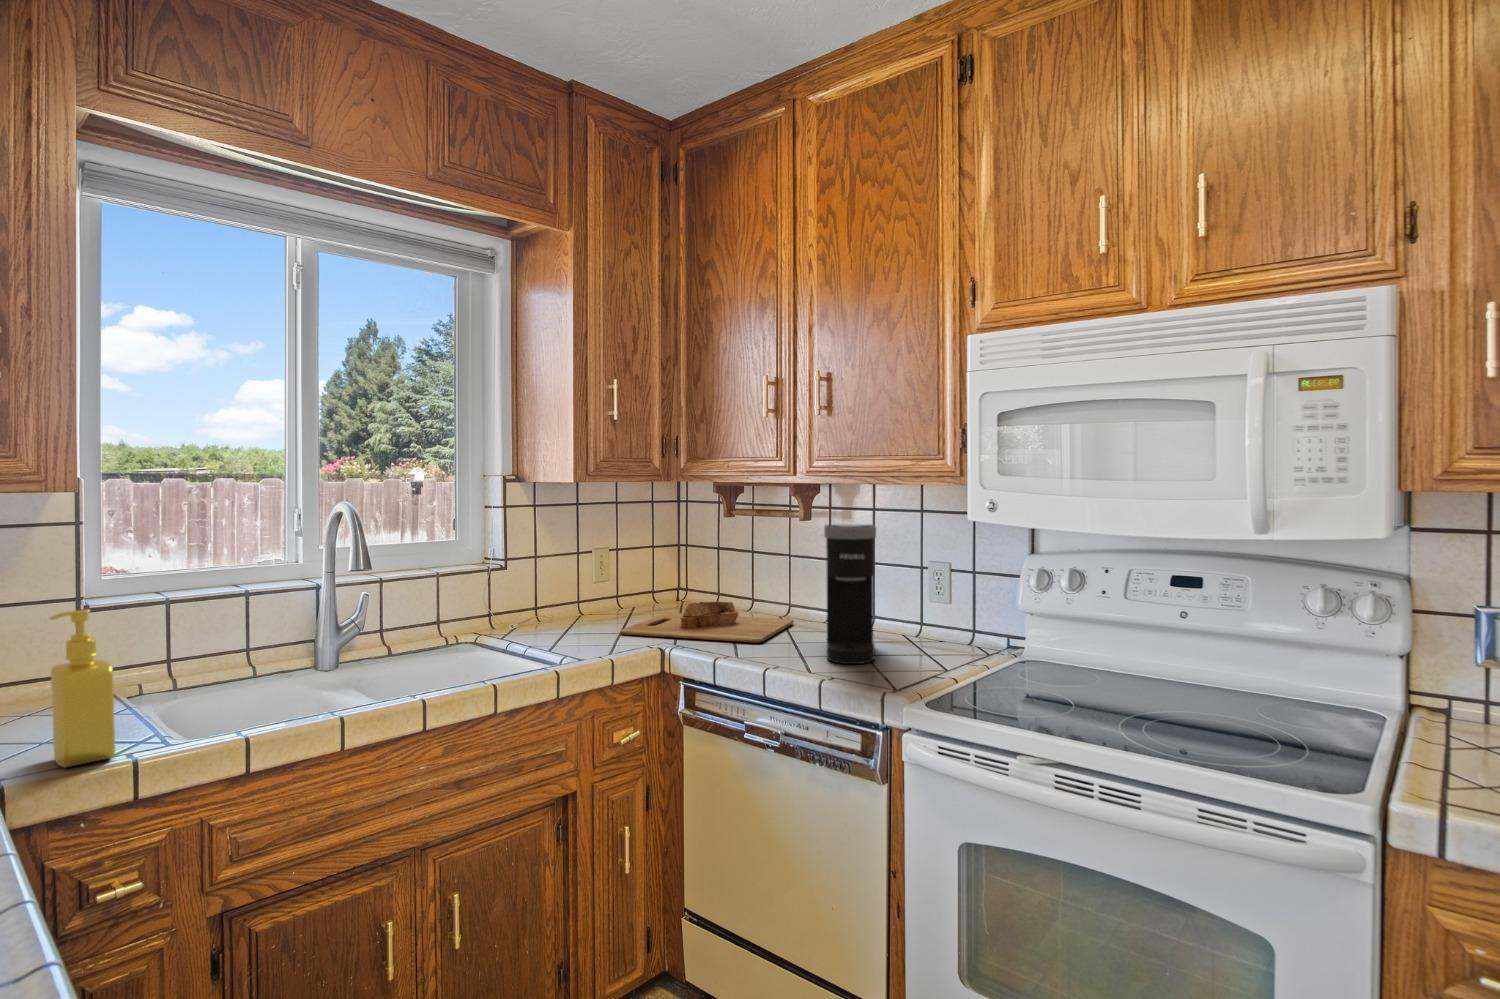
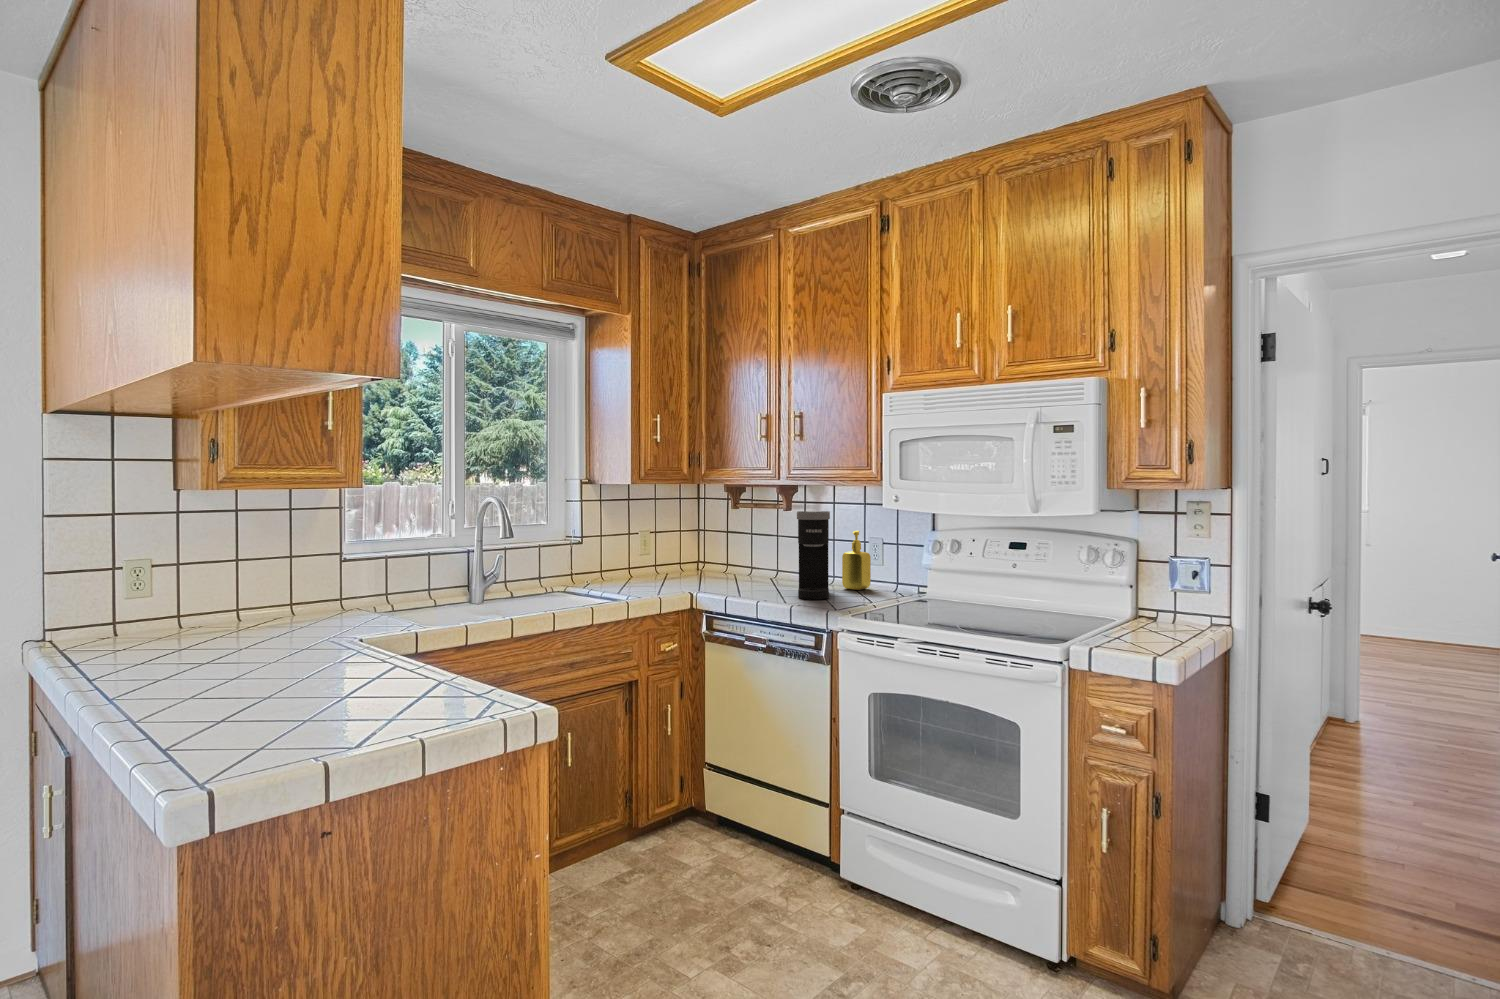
cutting board: present [621,602,793,643] -> none [662,565,779,590]
soap dispenser: present [50,609,115,768] -> present [842,531,871,590]

